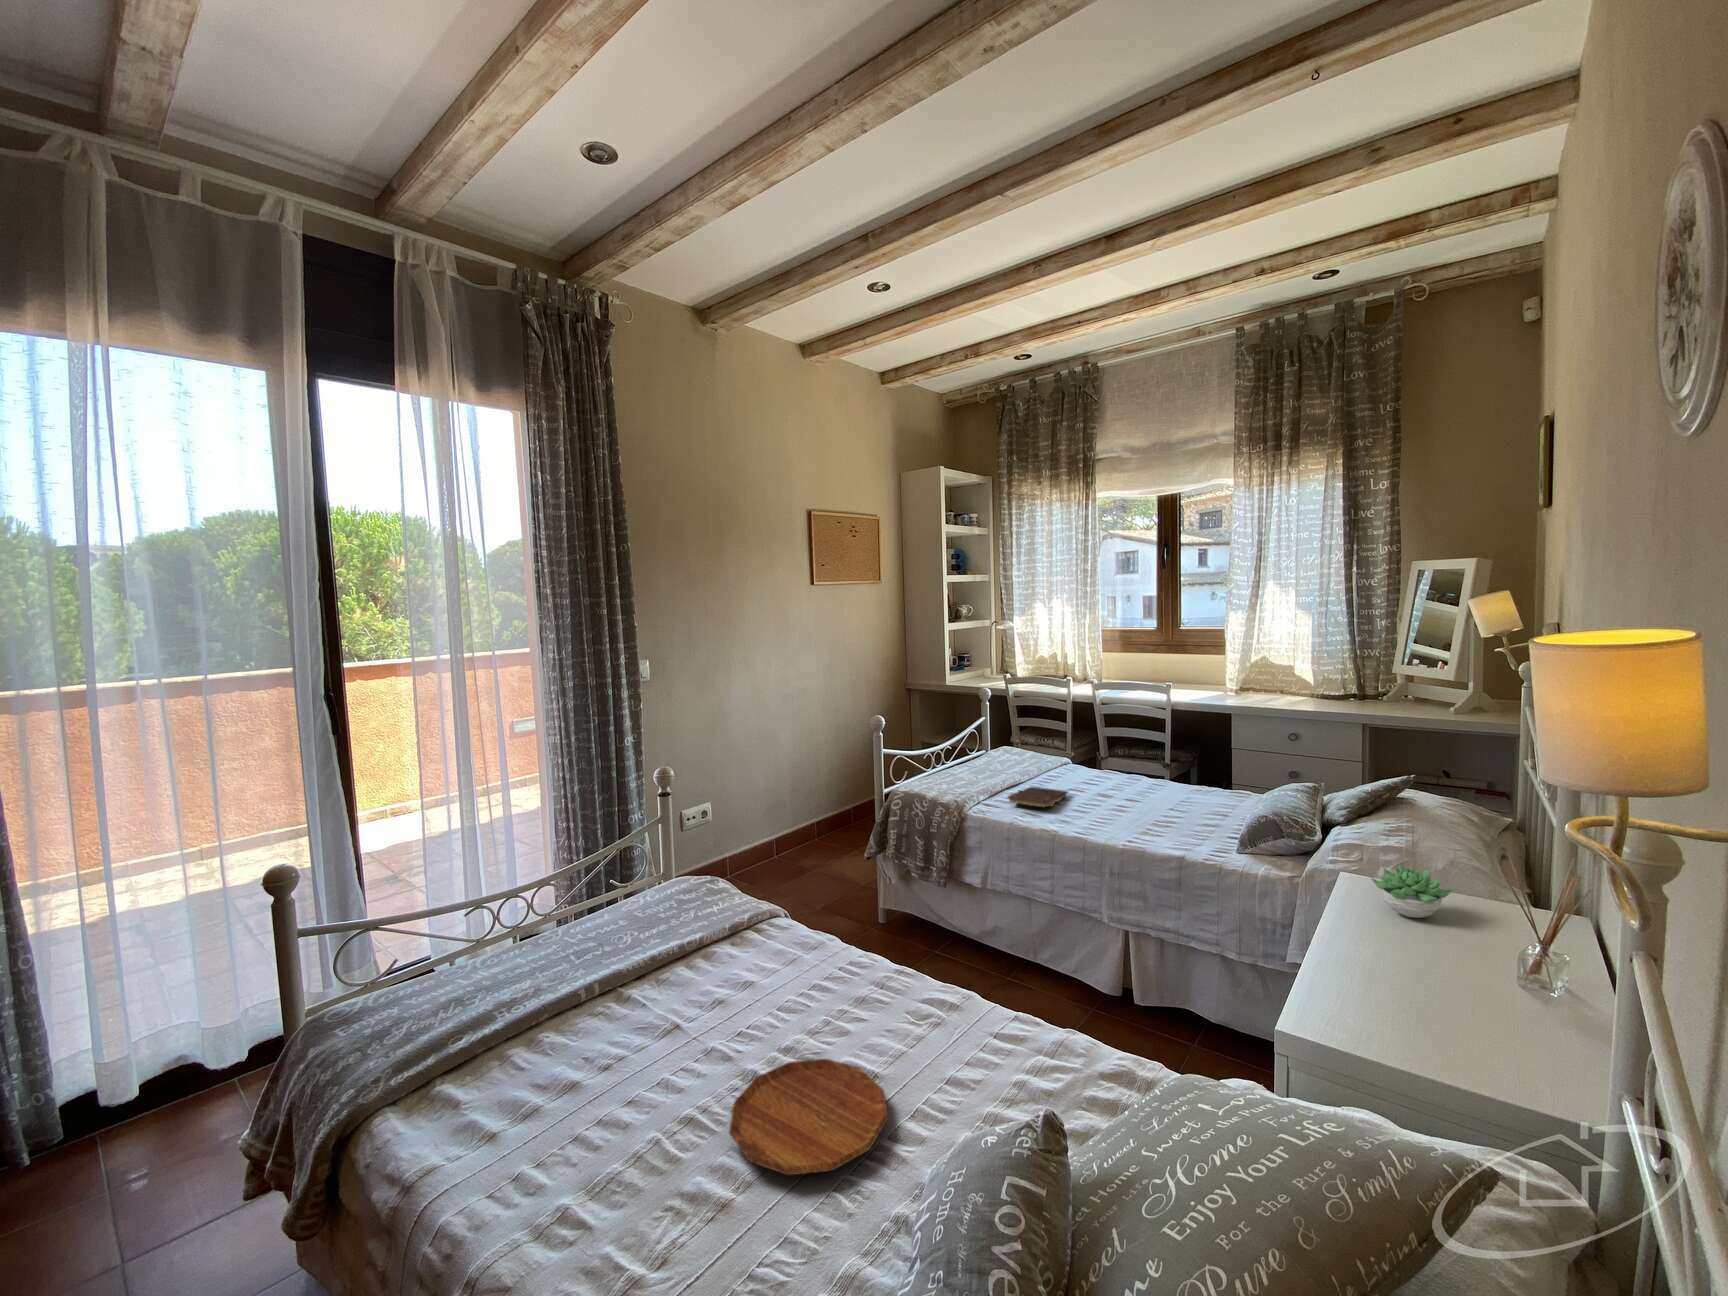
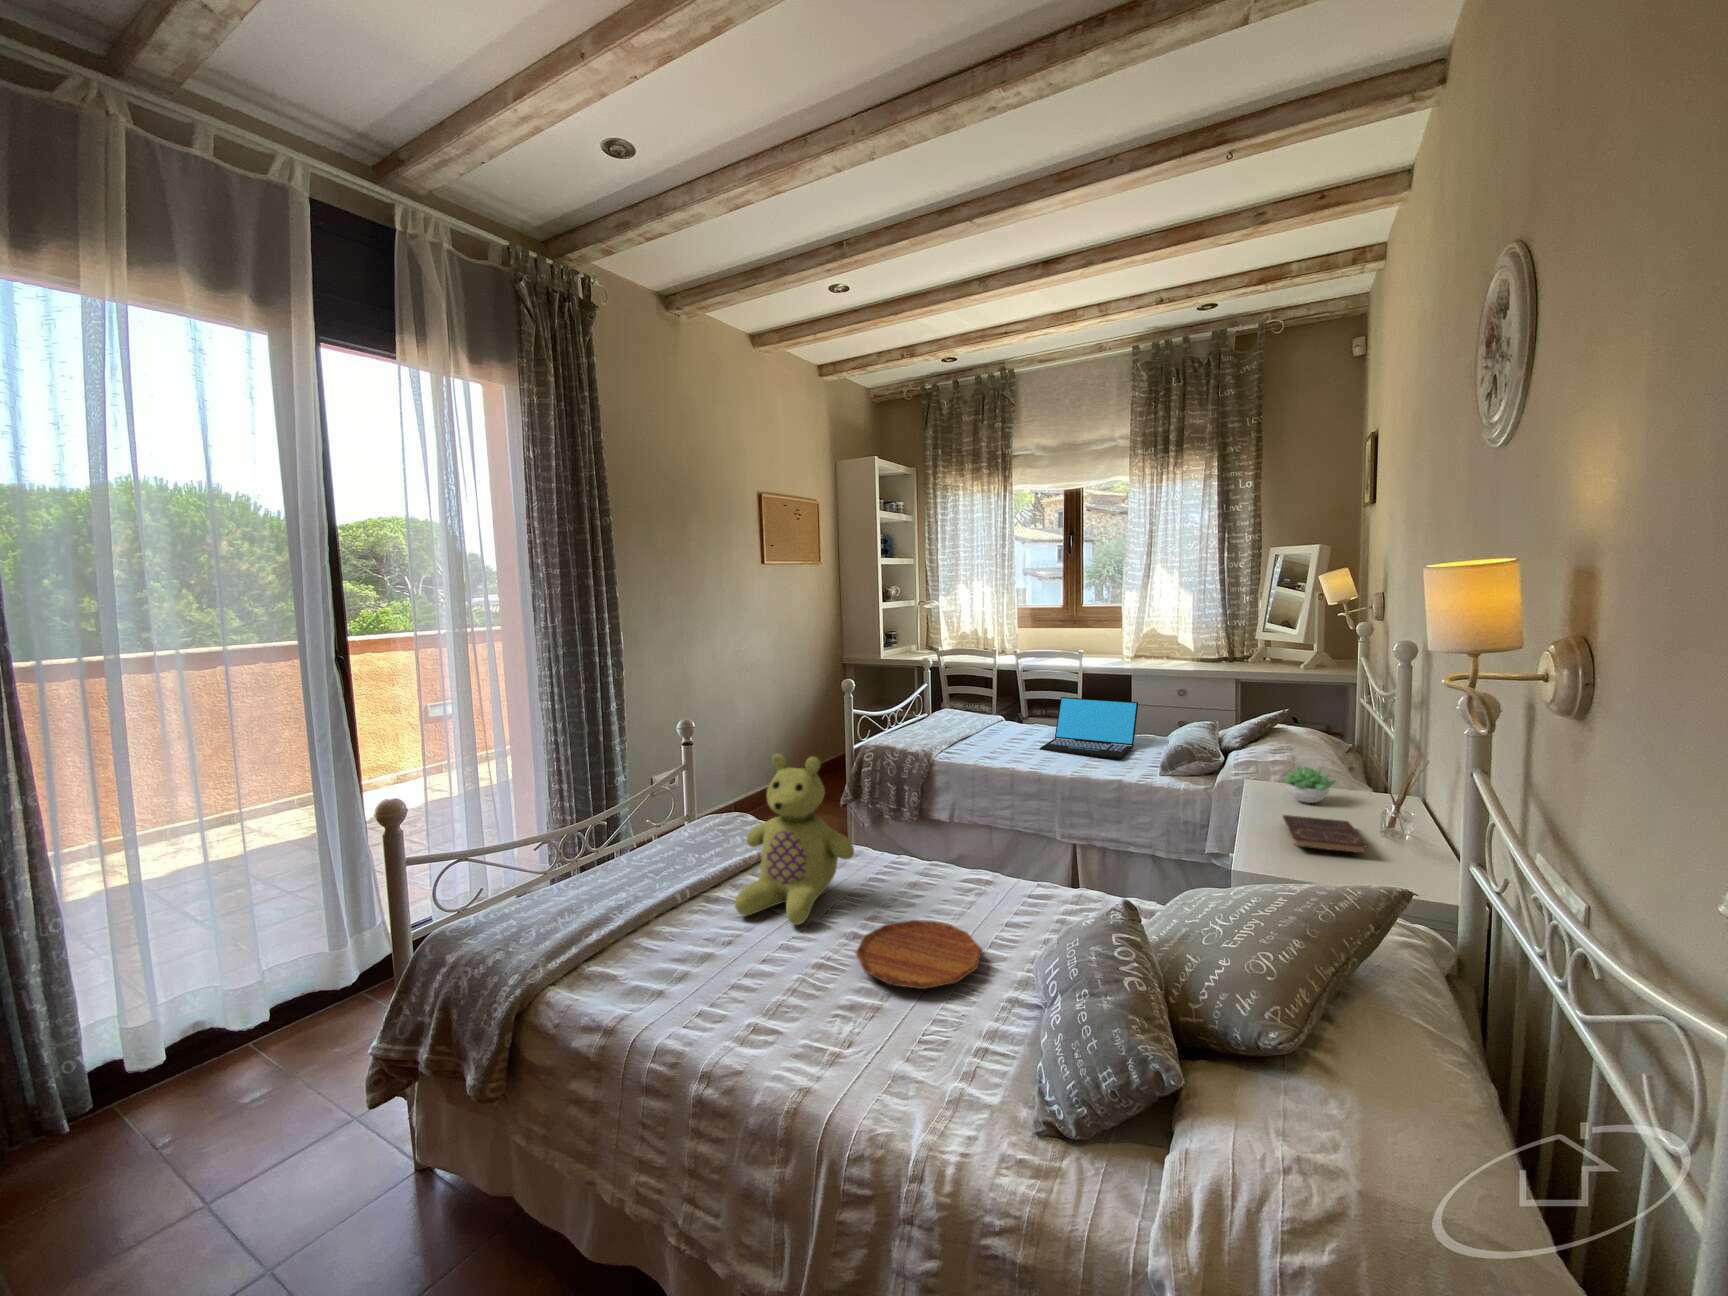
laptop: none [1095,744,1220,825] -> present [1040,697,1138,759]
book: present [1008,787,1068,807] -> present [1283,815,1368,853]
stuffed bear: none [634,833,778,1047] -> present [735,754,854,925]

